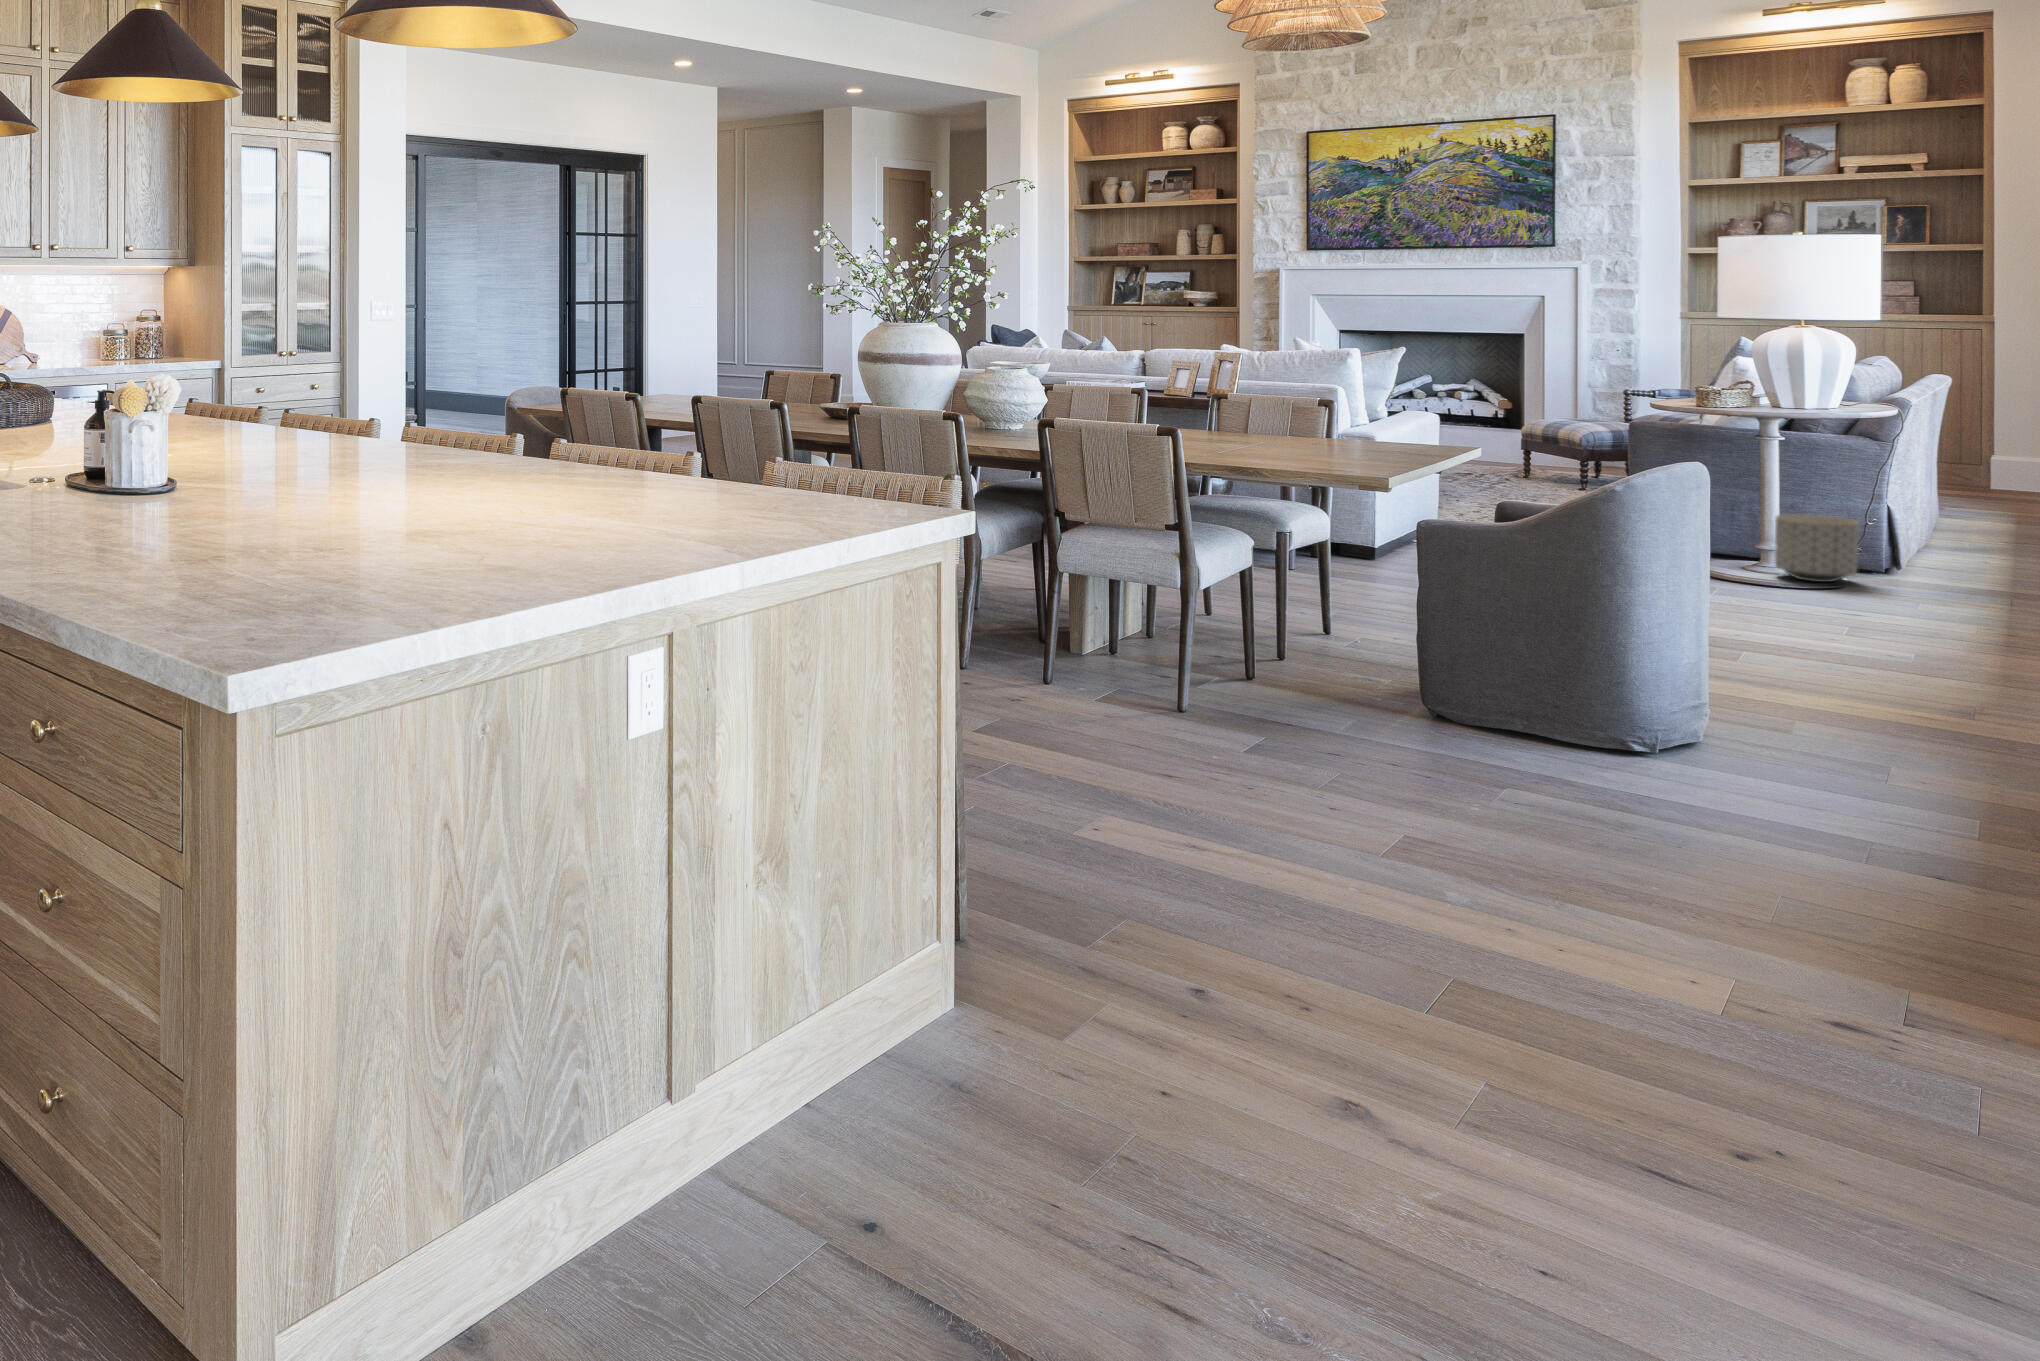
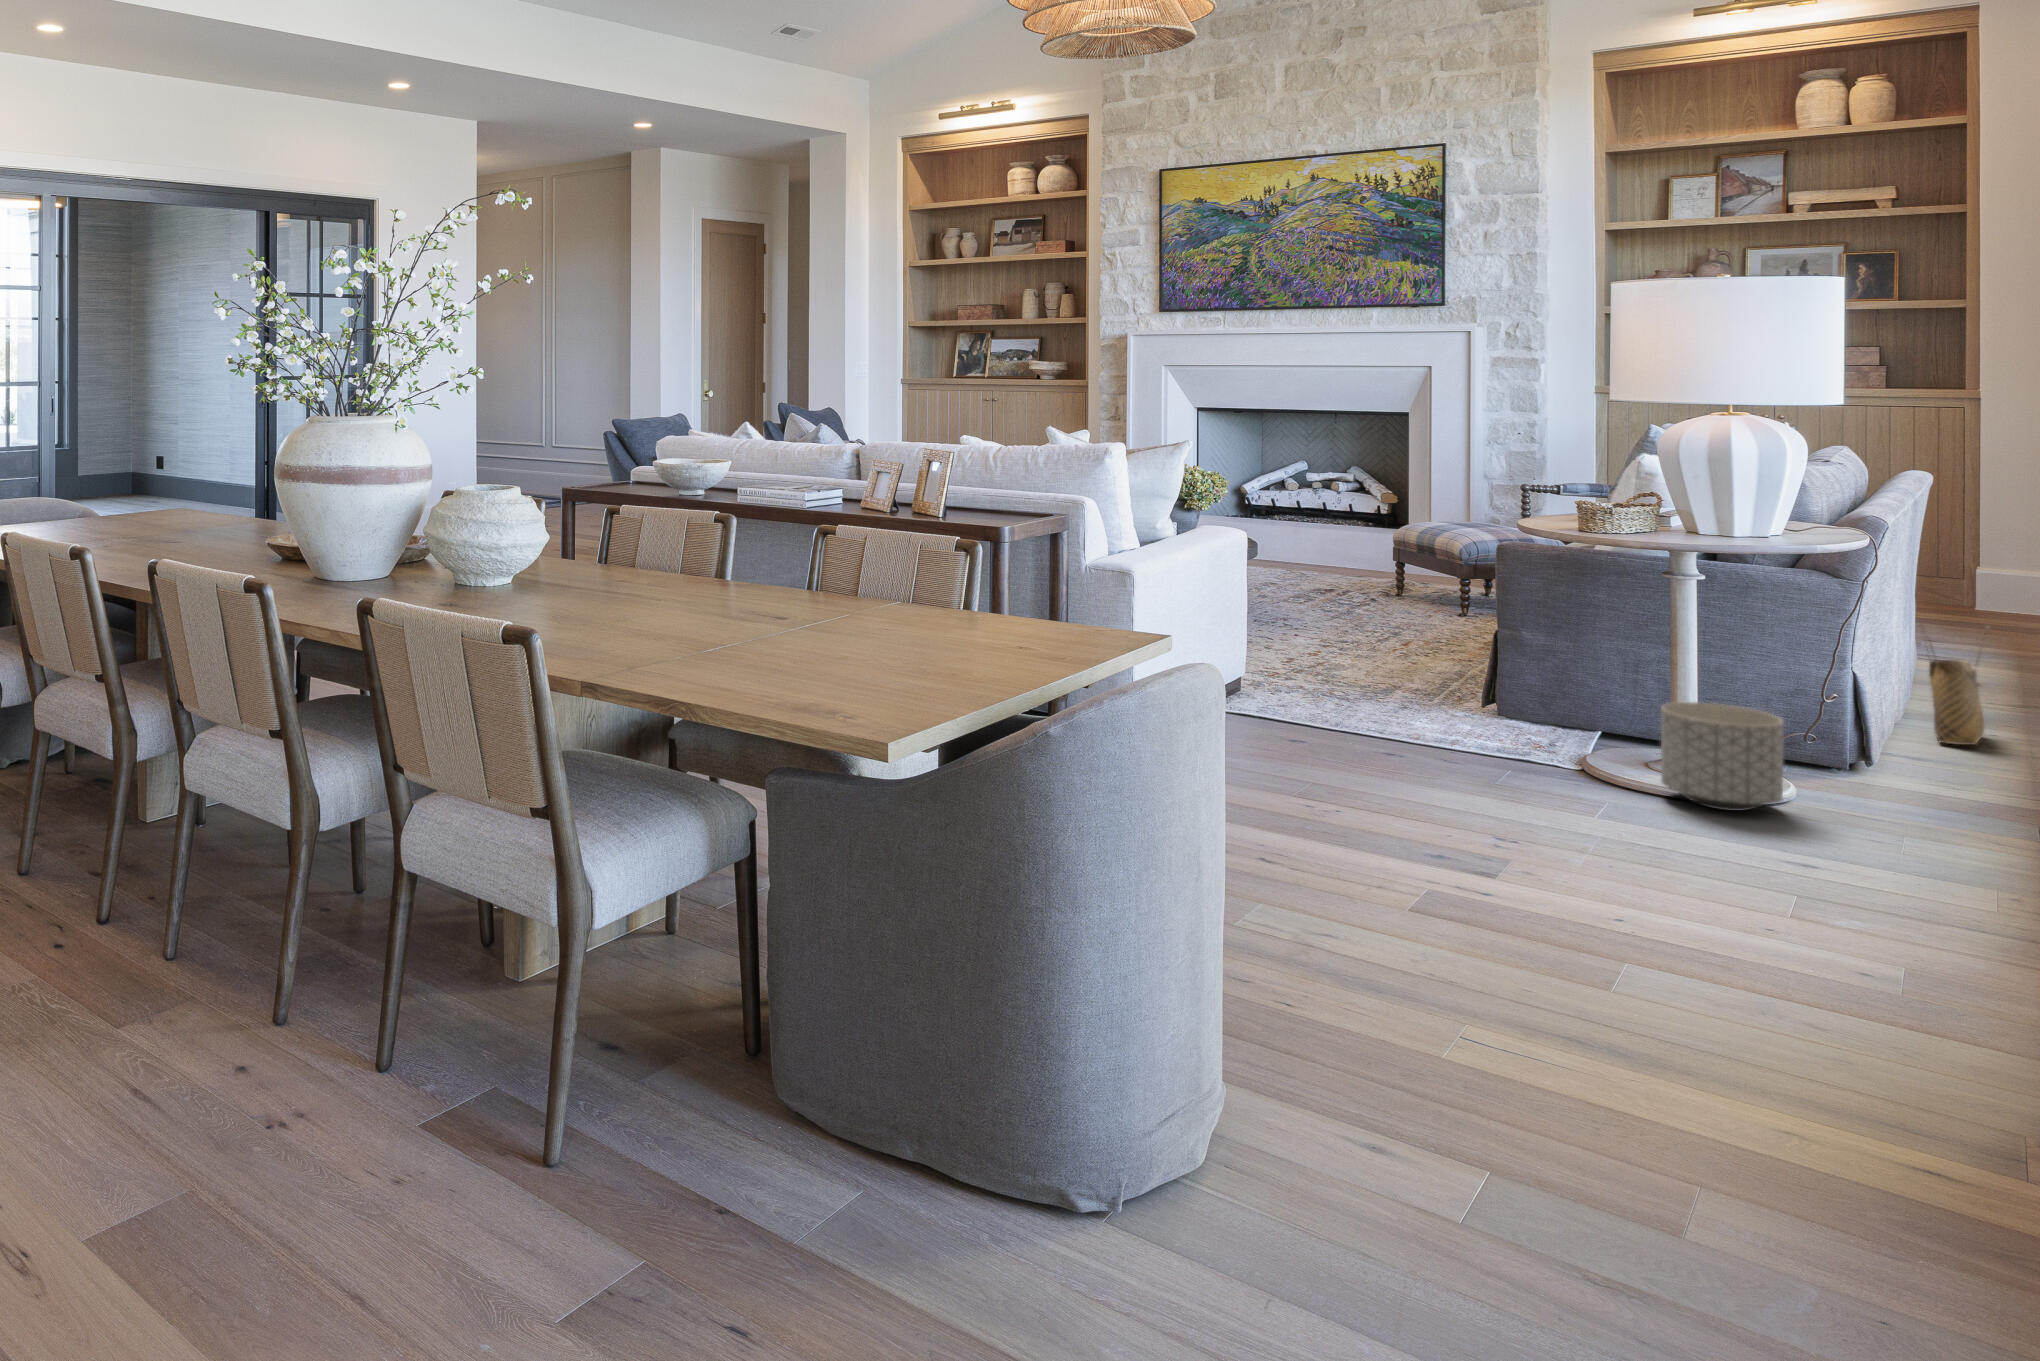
woven basket: none [1944,469,1992,551] -> present [1927,630,1986,745]

